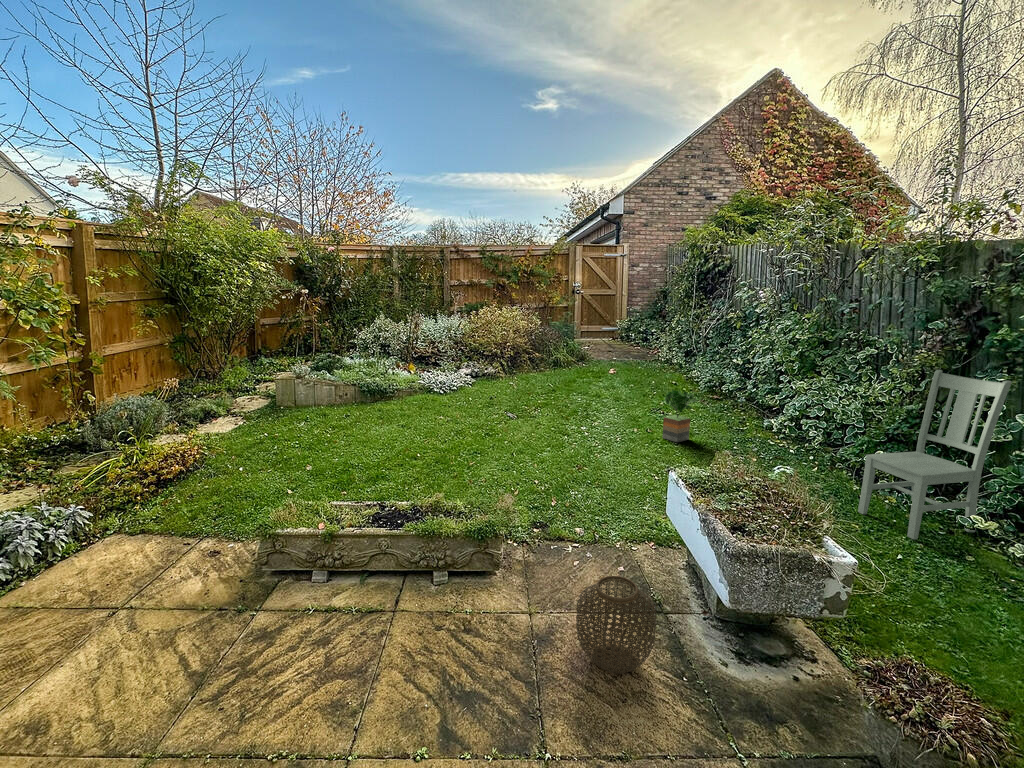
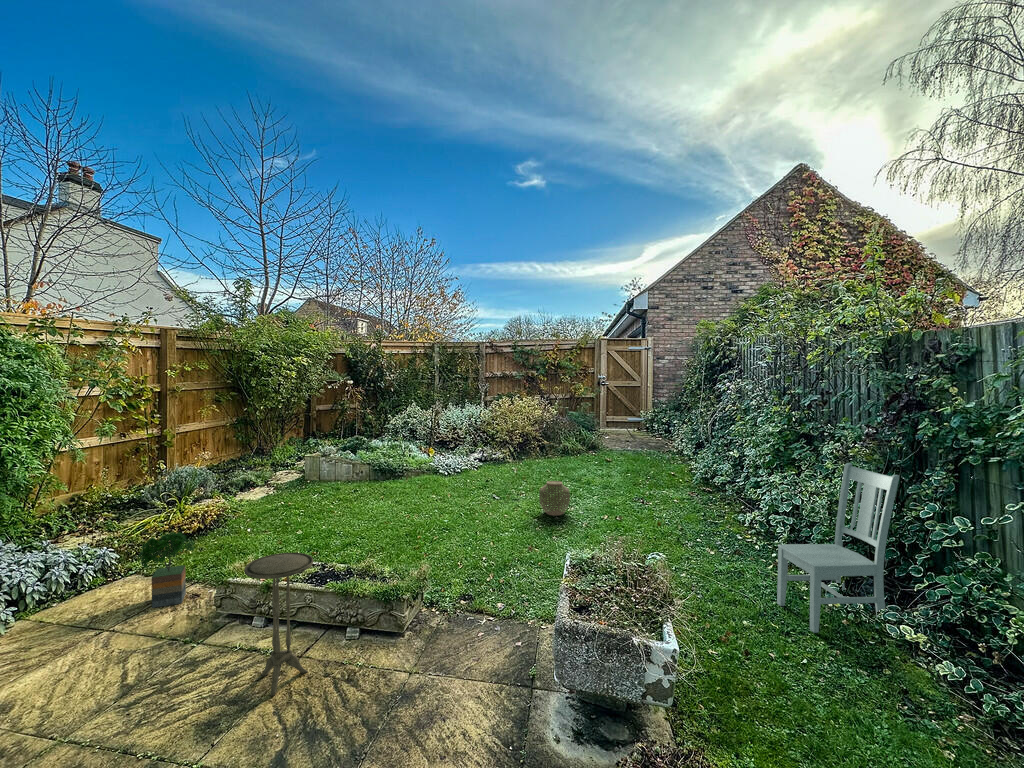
potted tree: present [662,390,697,442] -> present [138,532,194,608]
side table: none [342,495,424,665] -> present [244,553,313,696]
woven basket: present [576,576,656,673] -> present [539,481,570,515]

